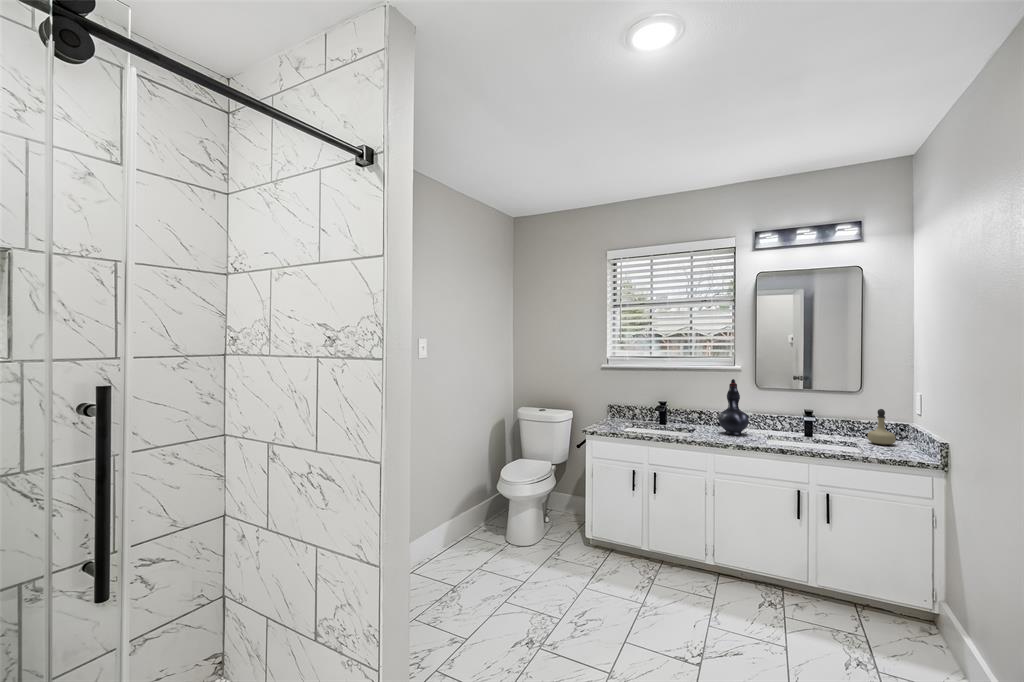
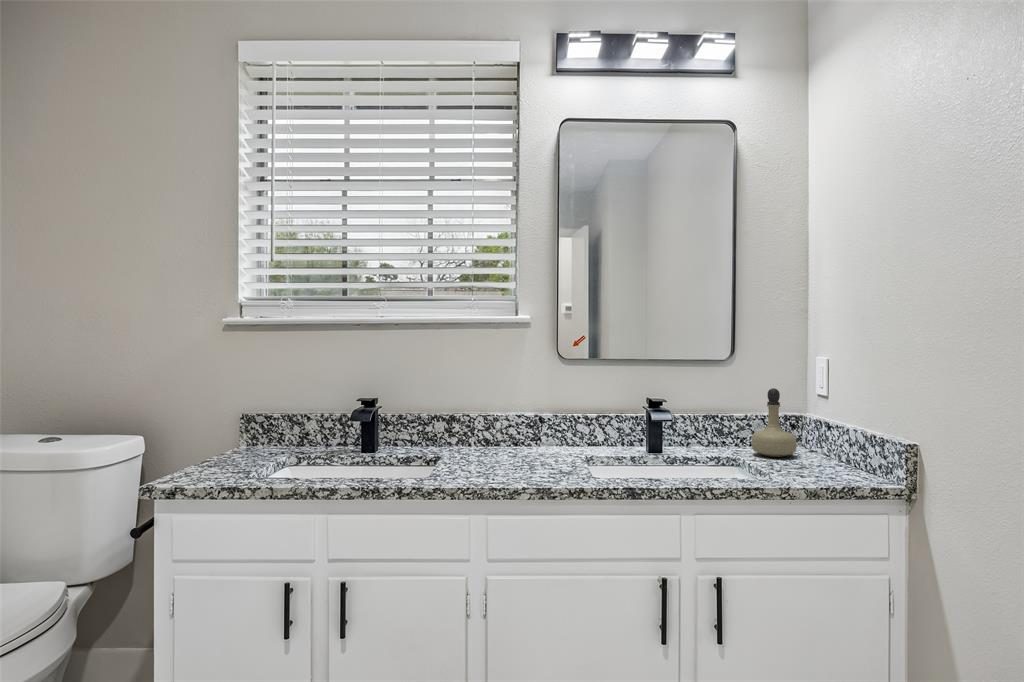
decorative vase: present [718,379,749,435] -> none [489,339,550,463]

